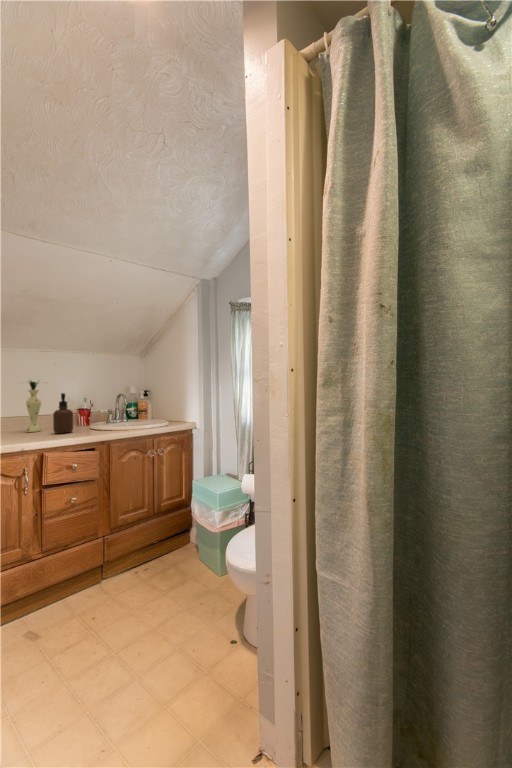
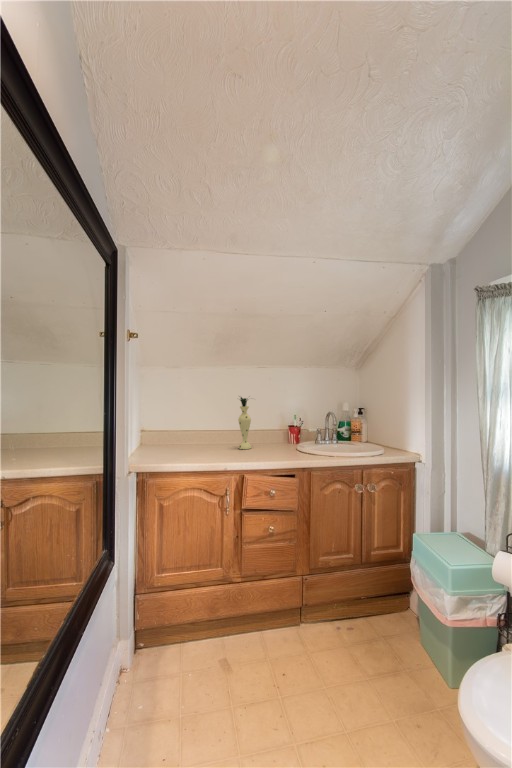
soap dispenser: present [53,393,73,433] -> none [257,412,276,454]

